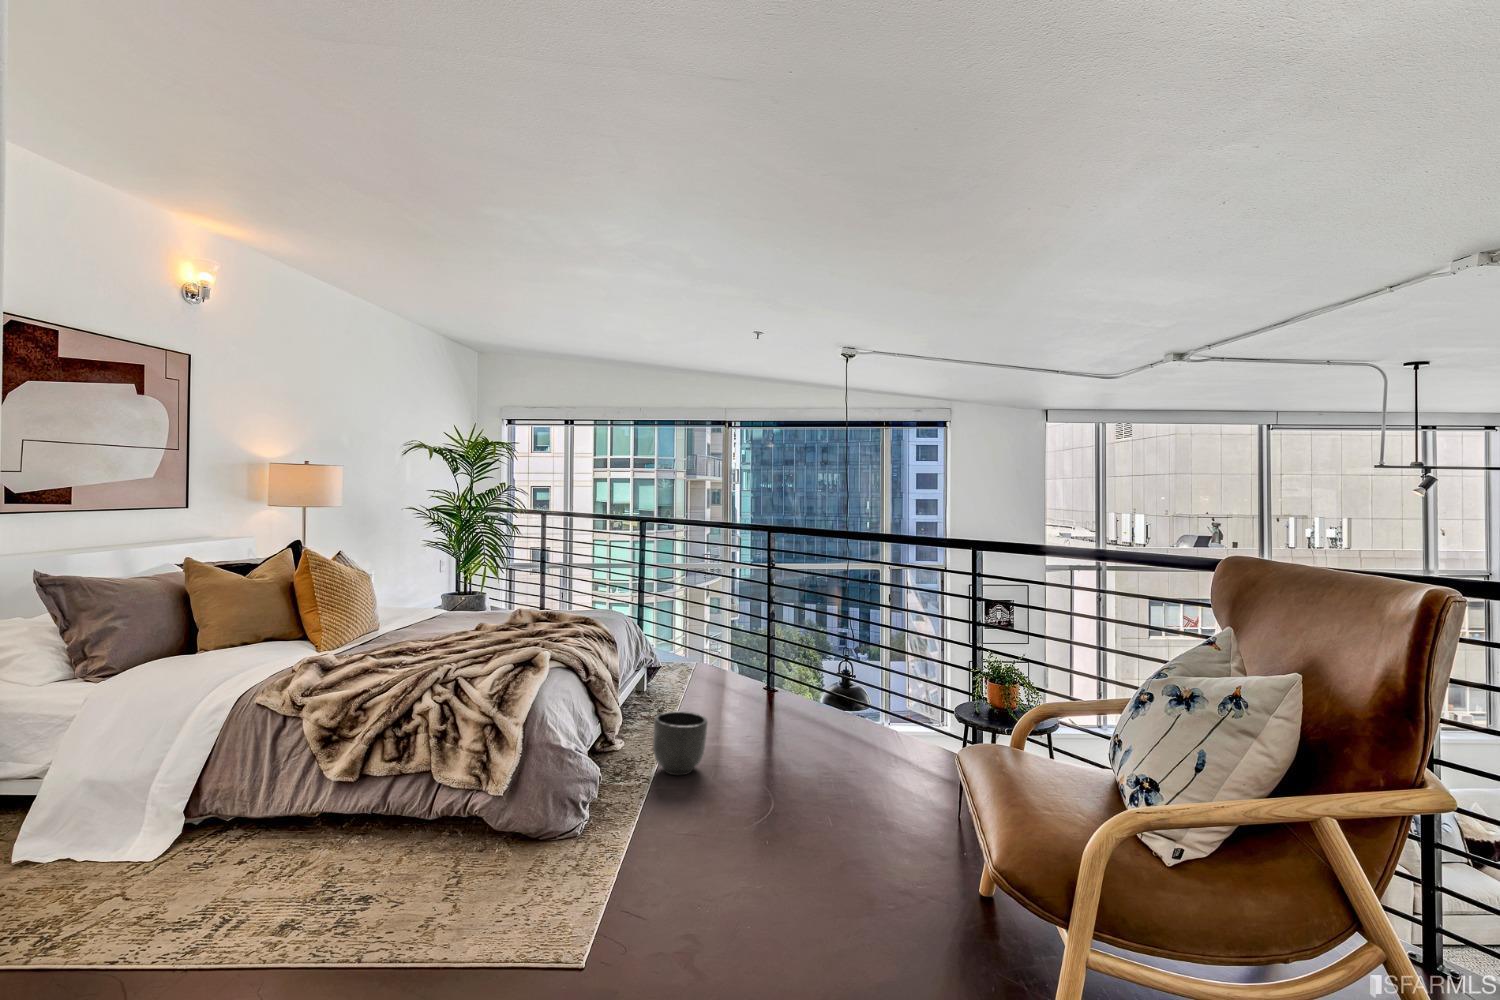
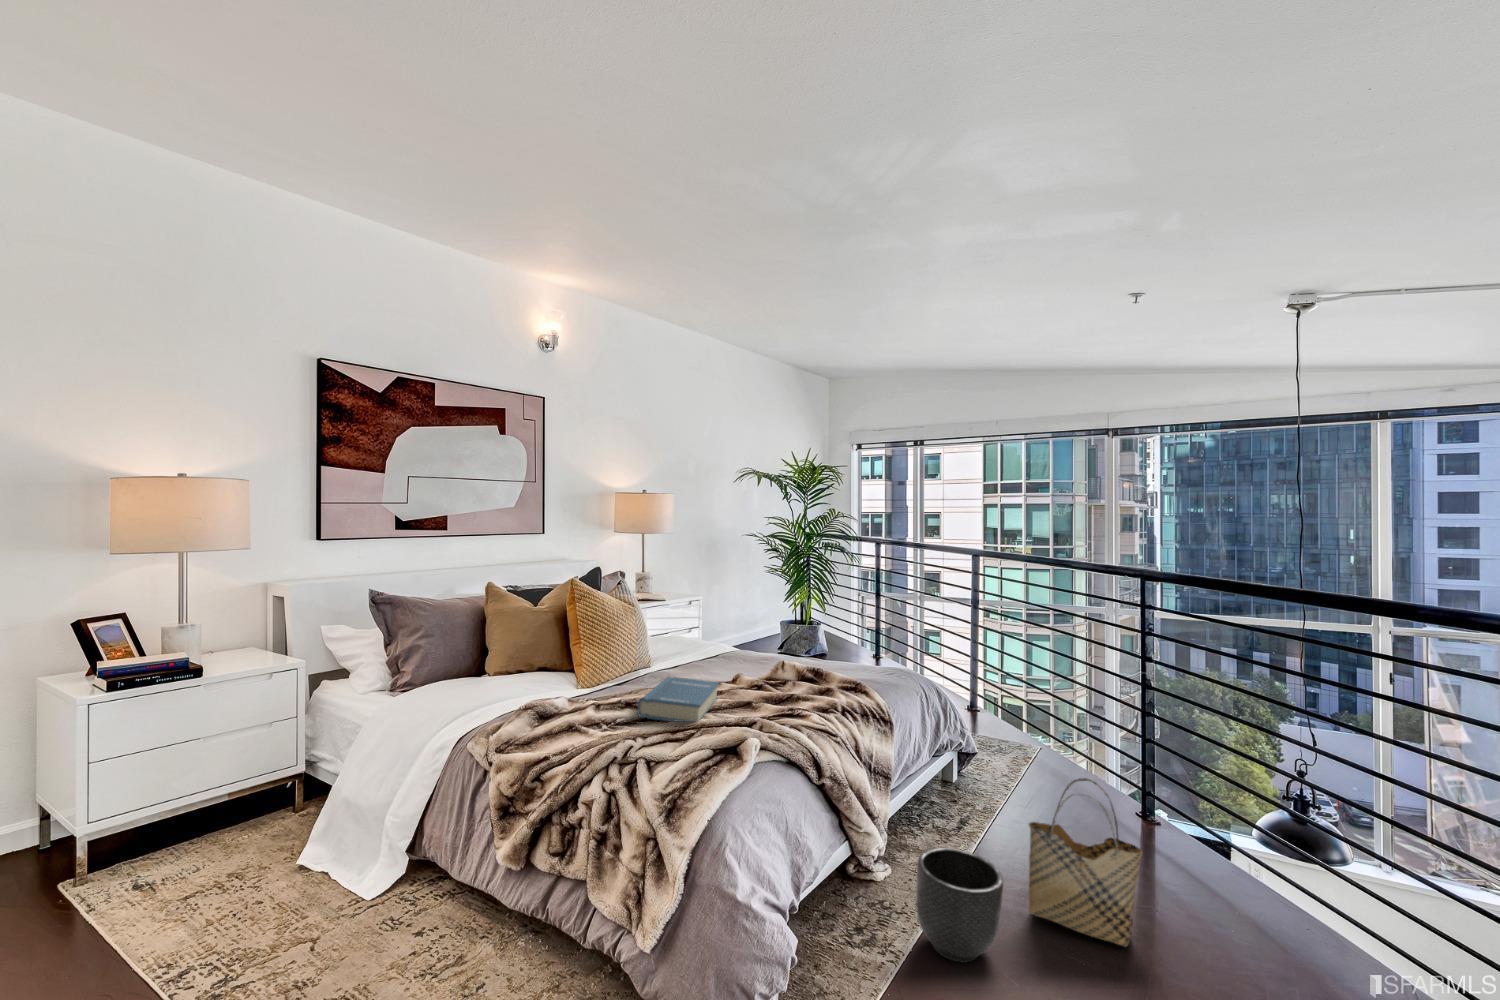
hardback book: none [429,626,485,656] -> present [638,676,719,722]
woven basket: none [715,656,779,748] -> present [1029,778,1142,947]

